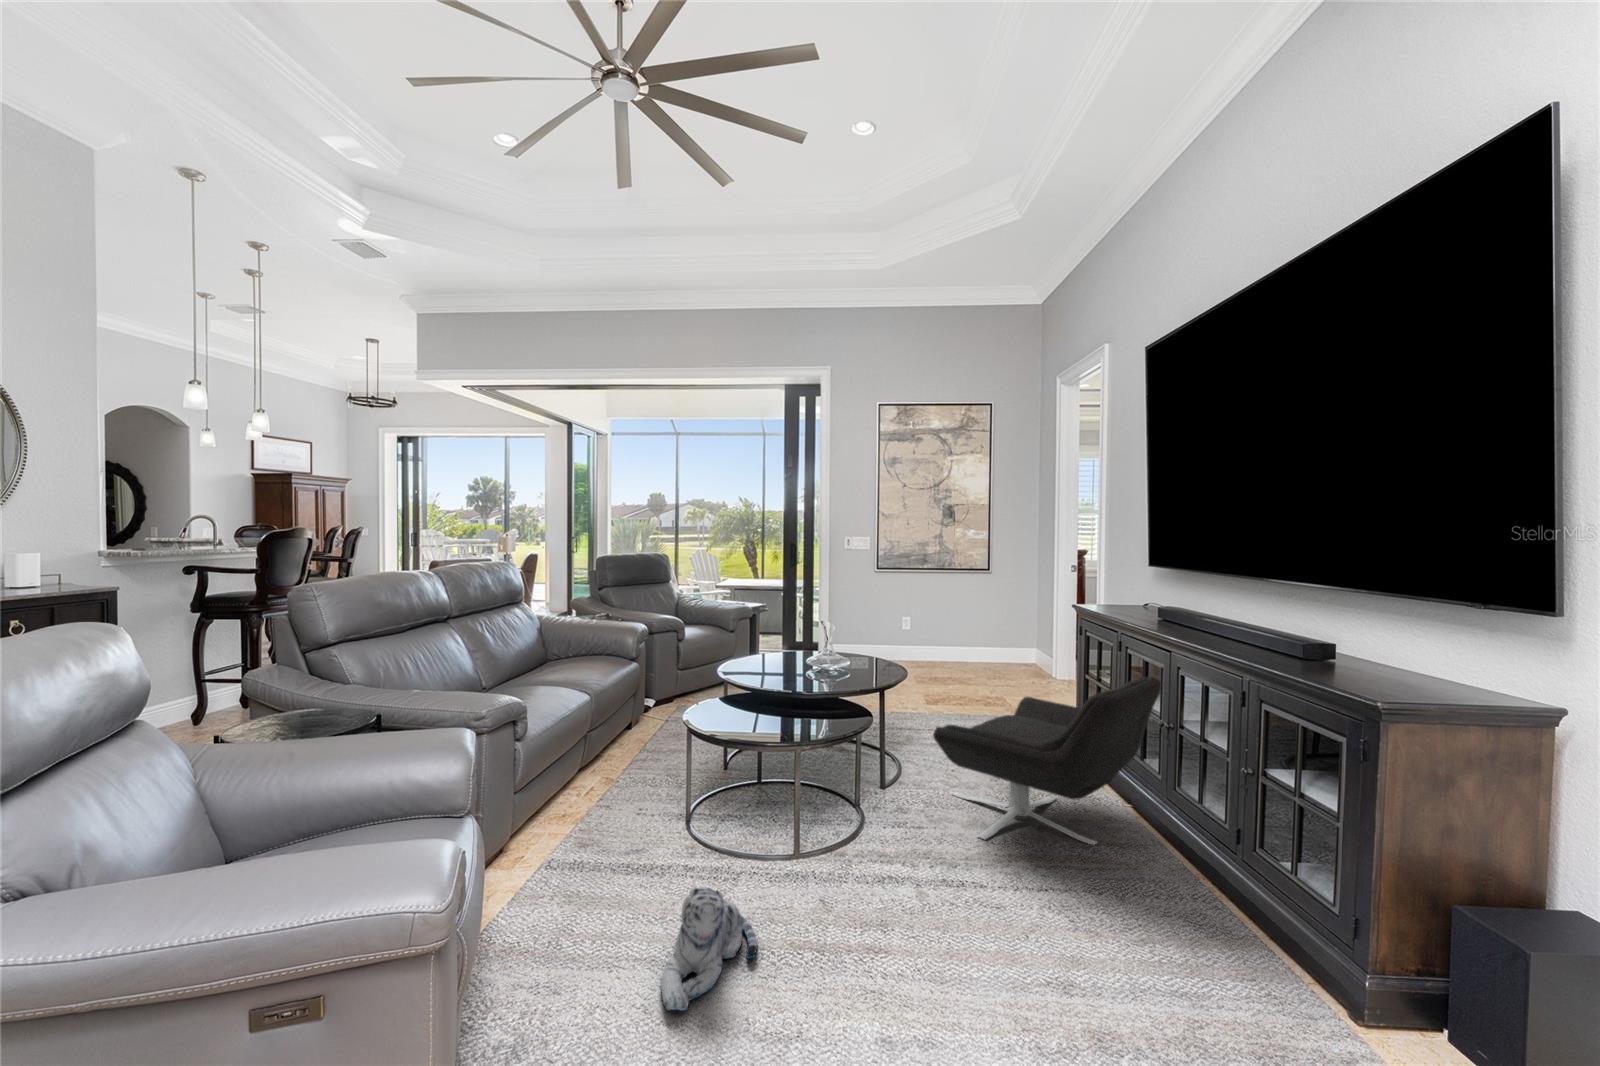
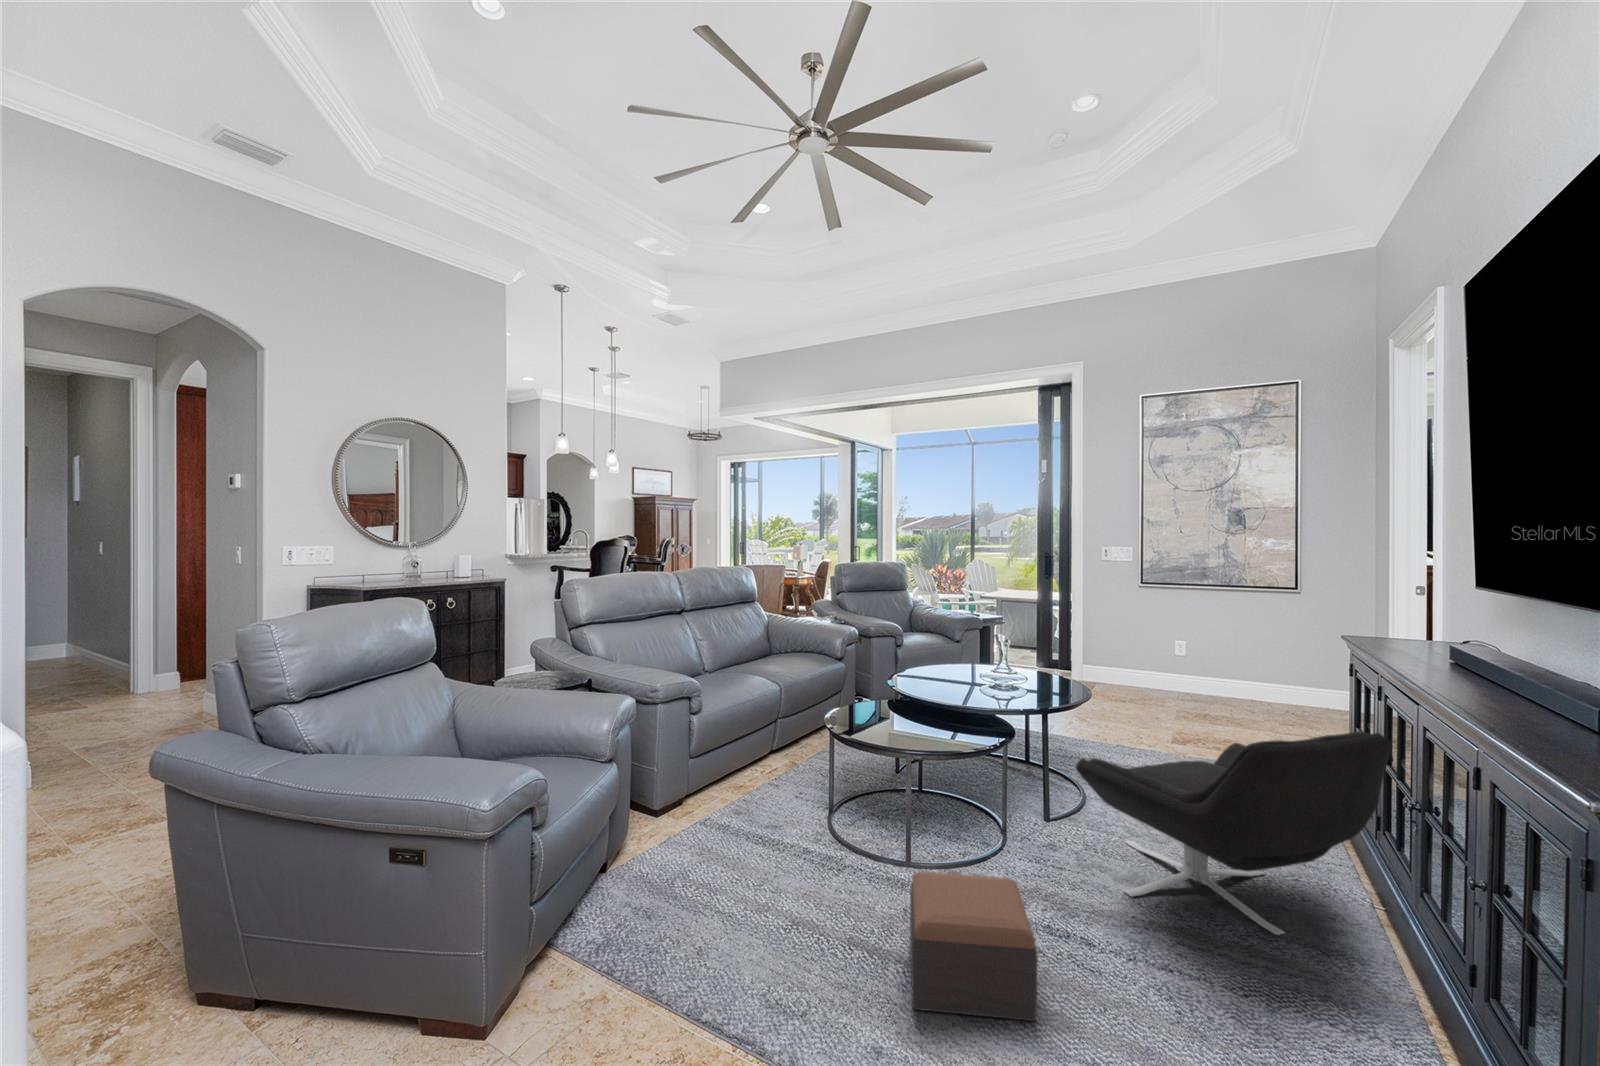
footstool: none [846,846,992,993] -> present [910,872,1038,1021]
plush toy: present [661,887,758,1011] -> none [708,860,823,965]

